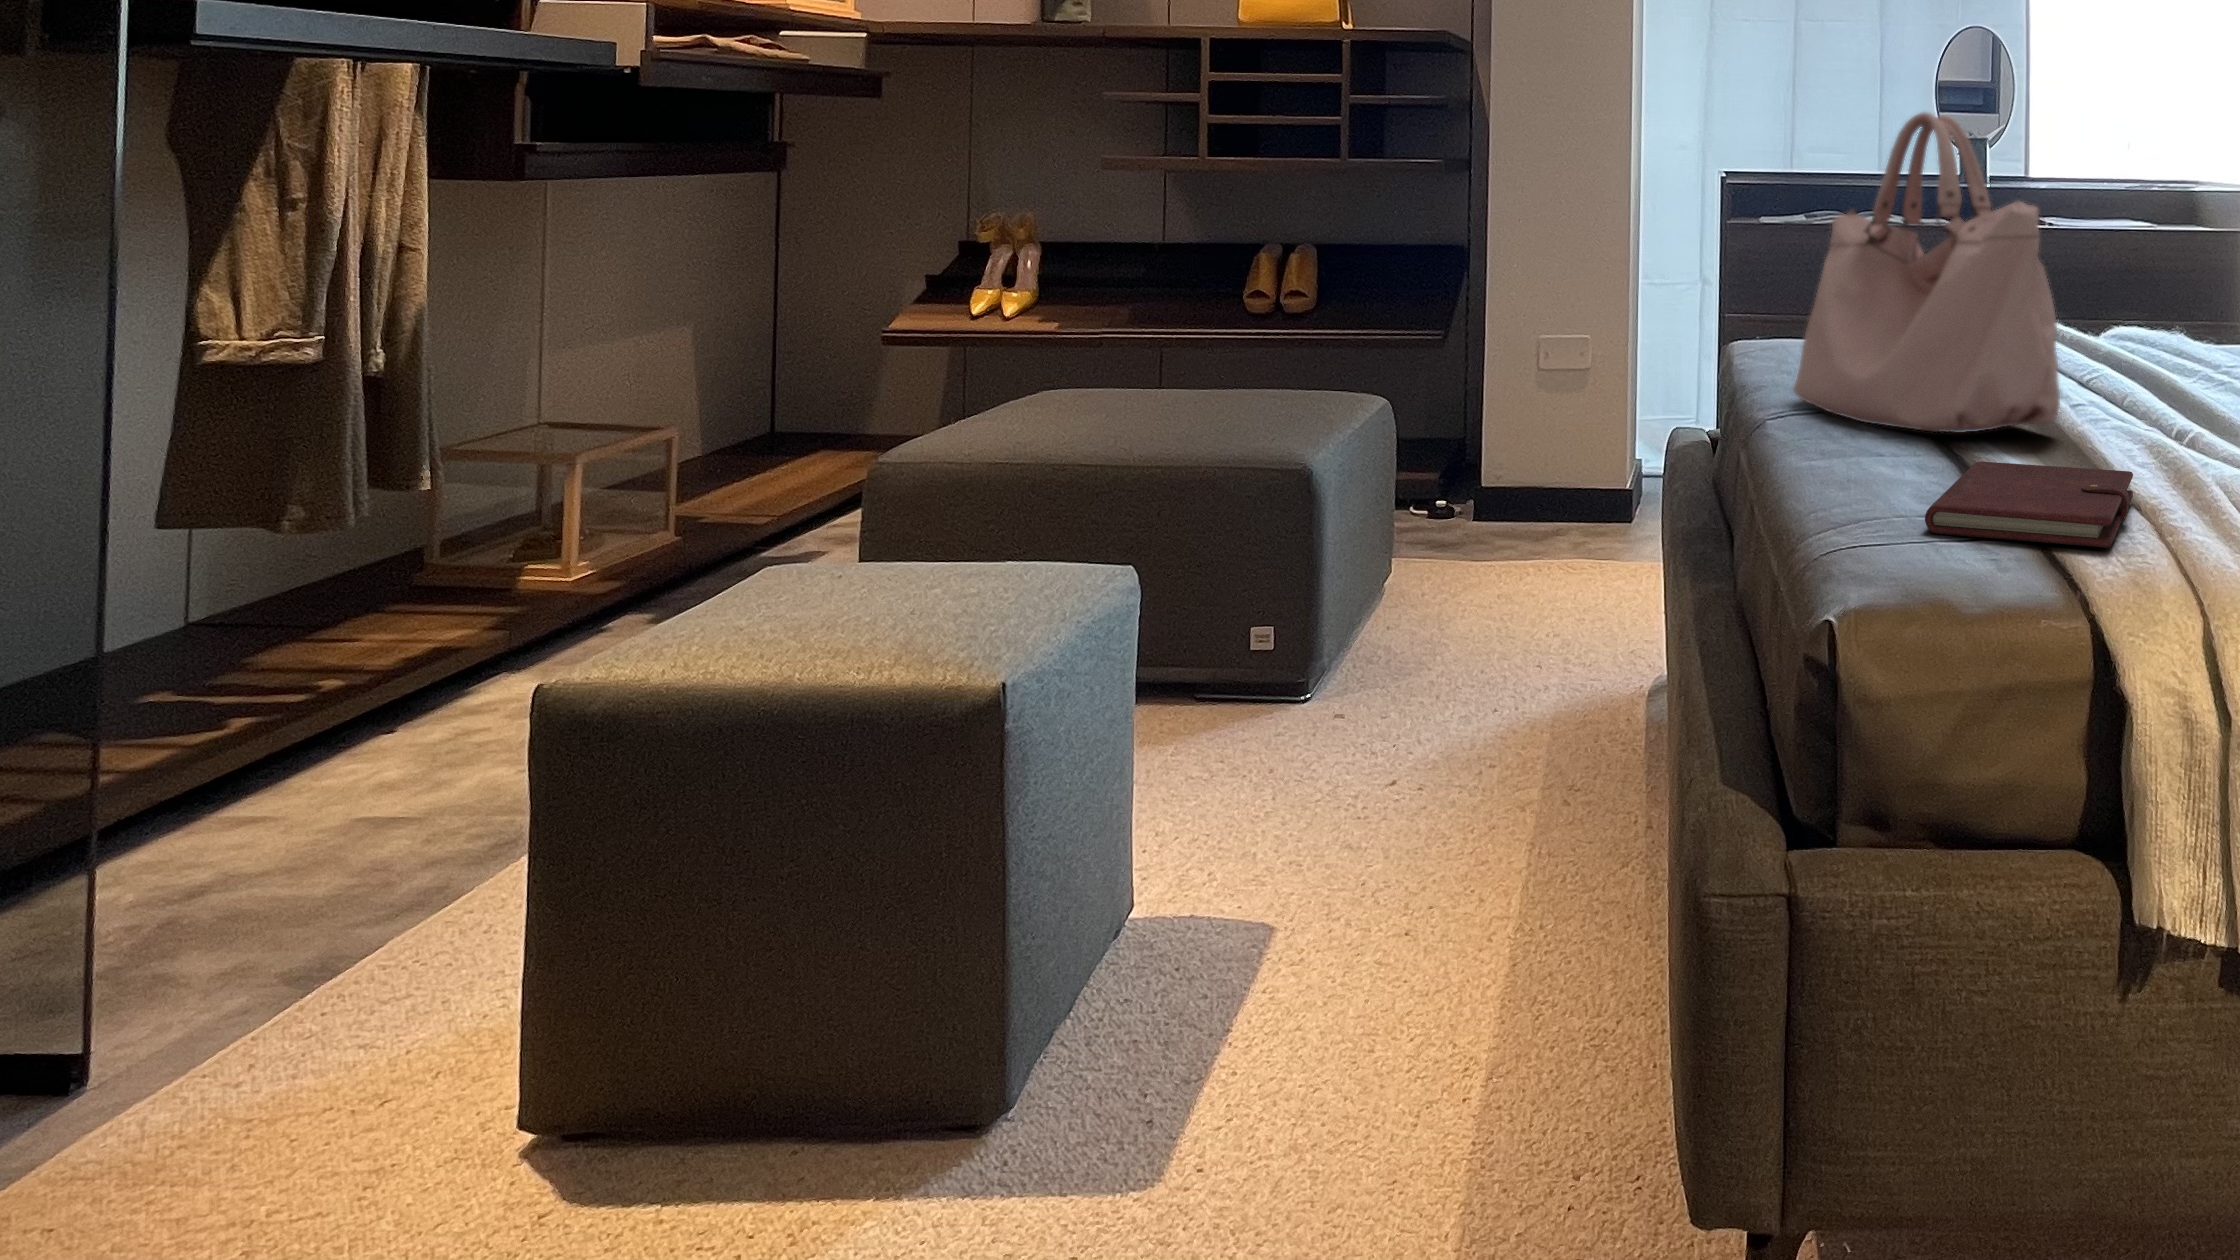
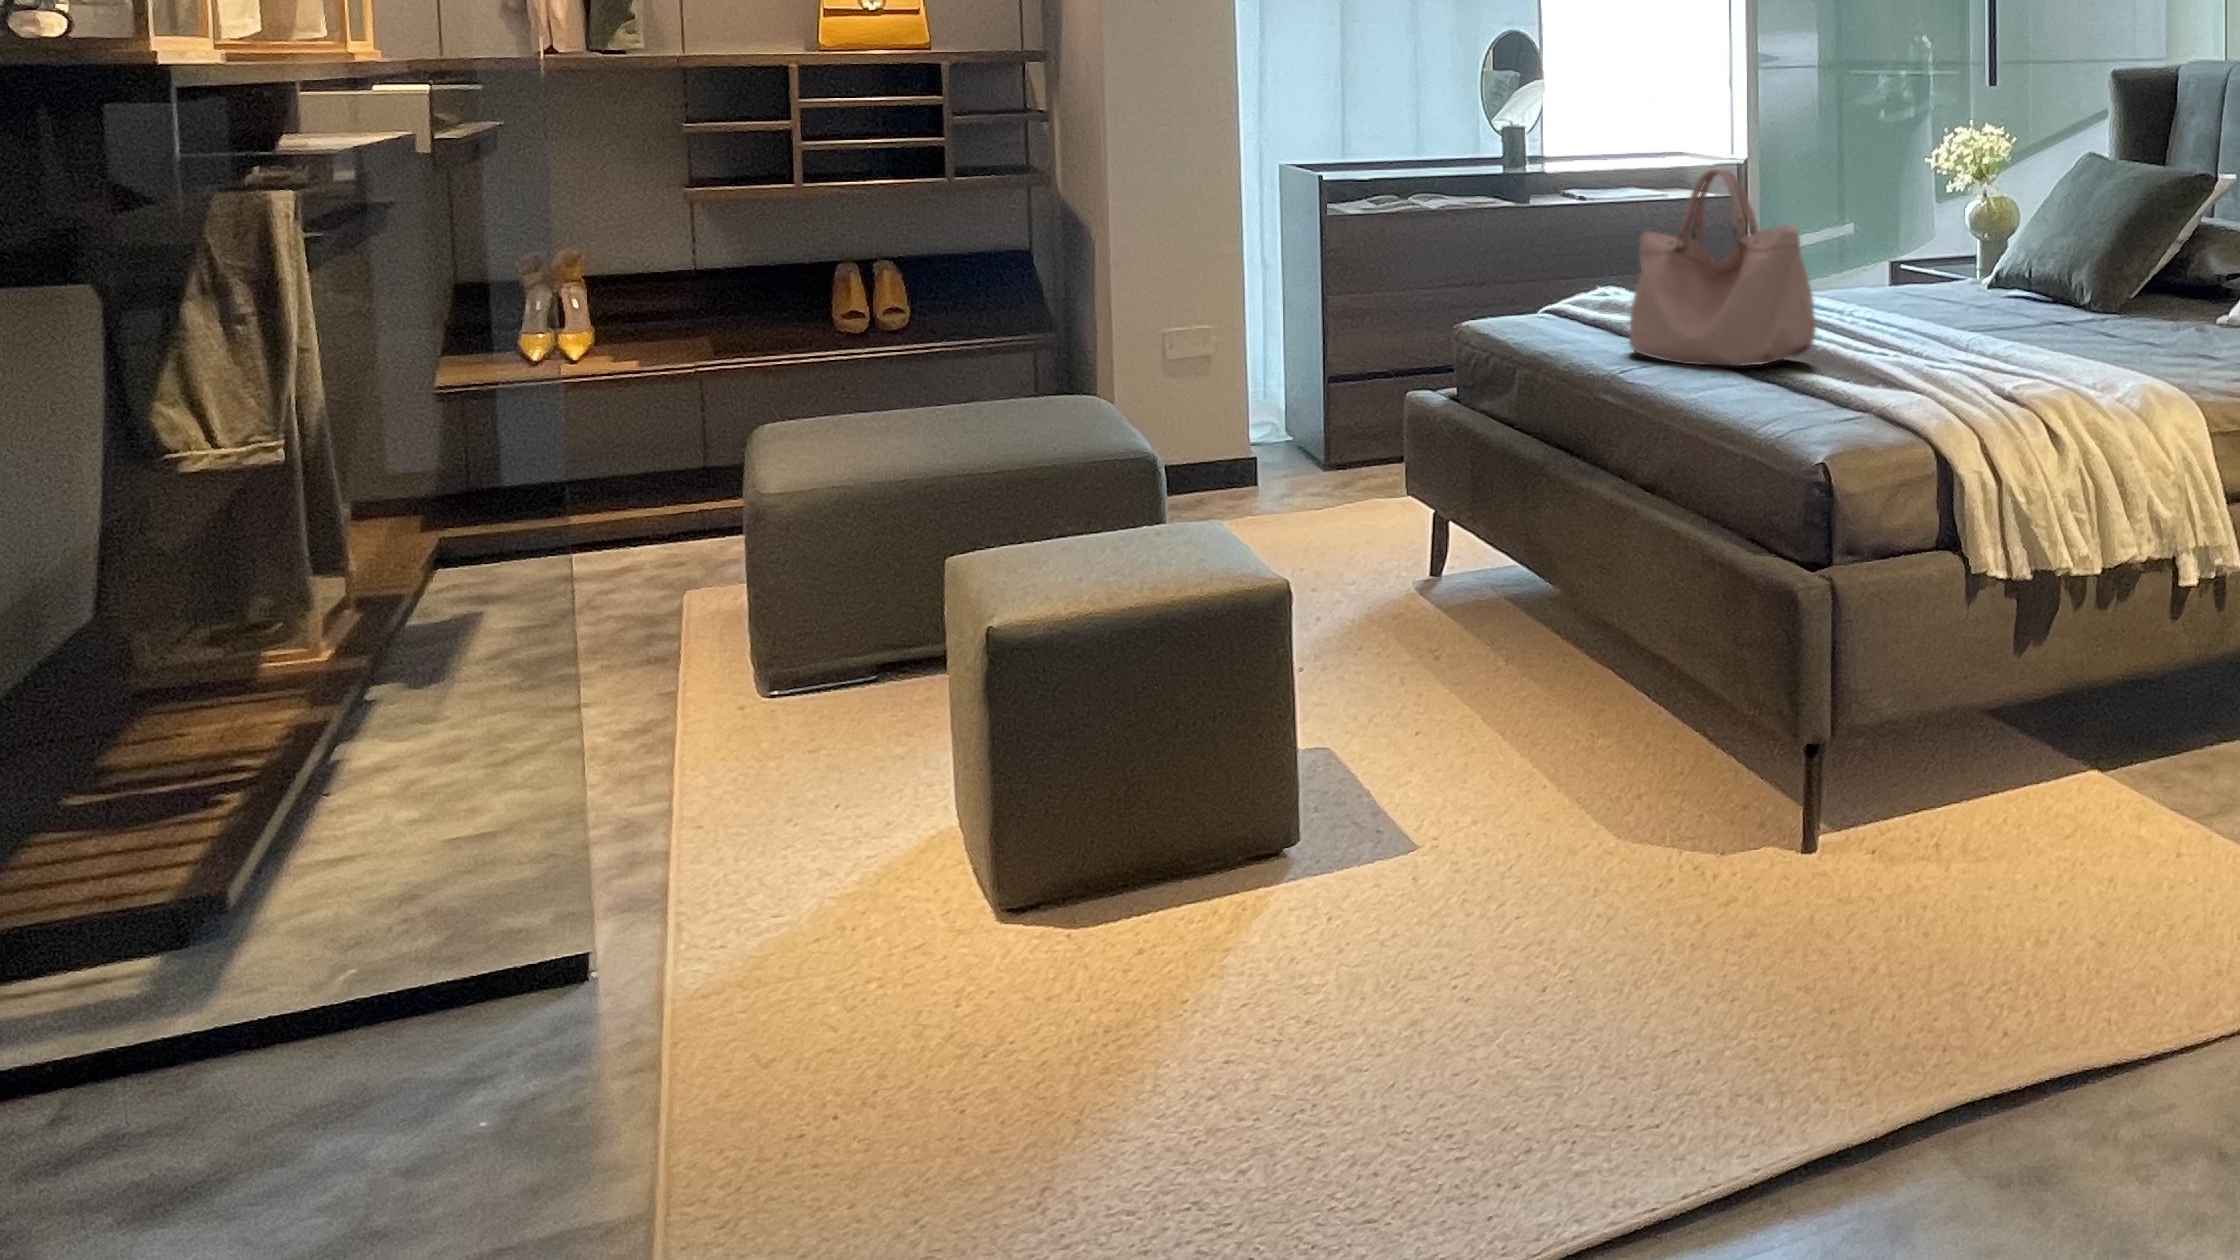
notebook: present [1925,461,2133,548] -> none [1814,376,1927,416]

